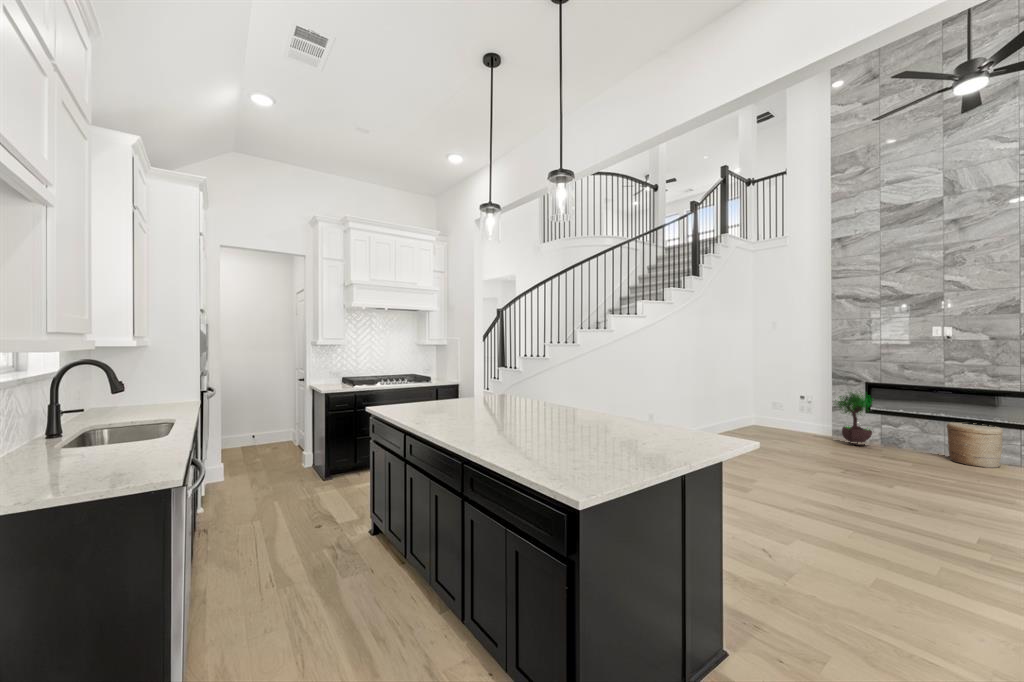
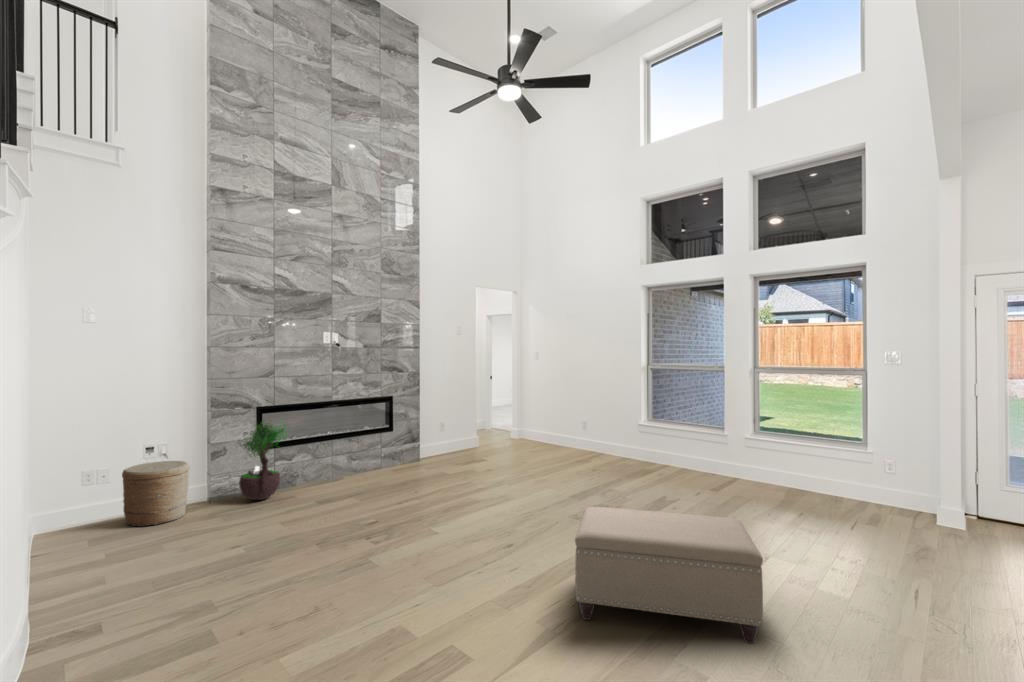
woven basket: present [947,422,1003,468] -> present [122,461,189,526]
ottoman: none [809,461,953,580] -> present [575,507,763,644]

